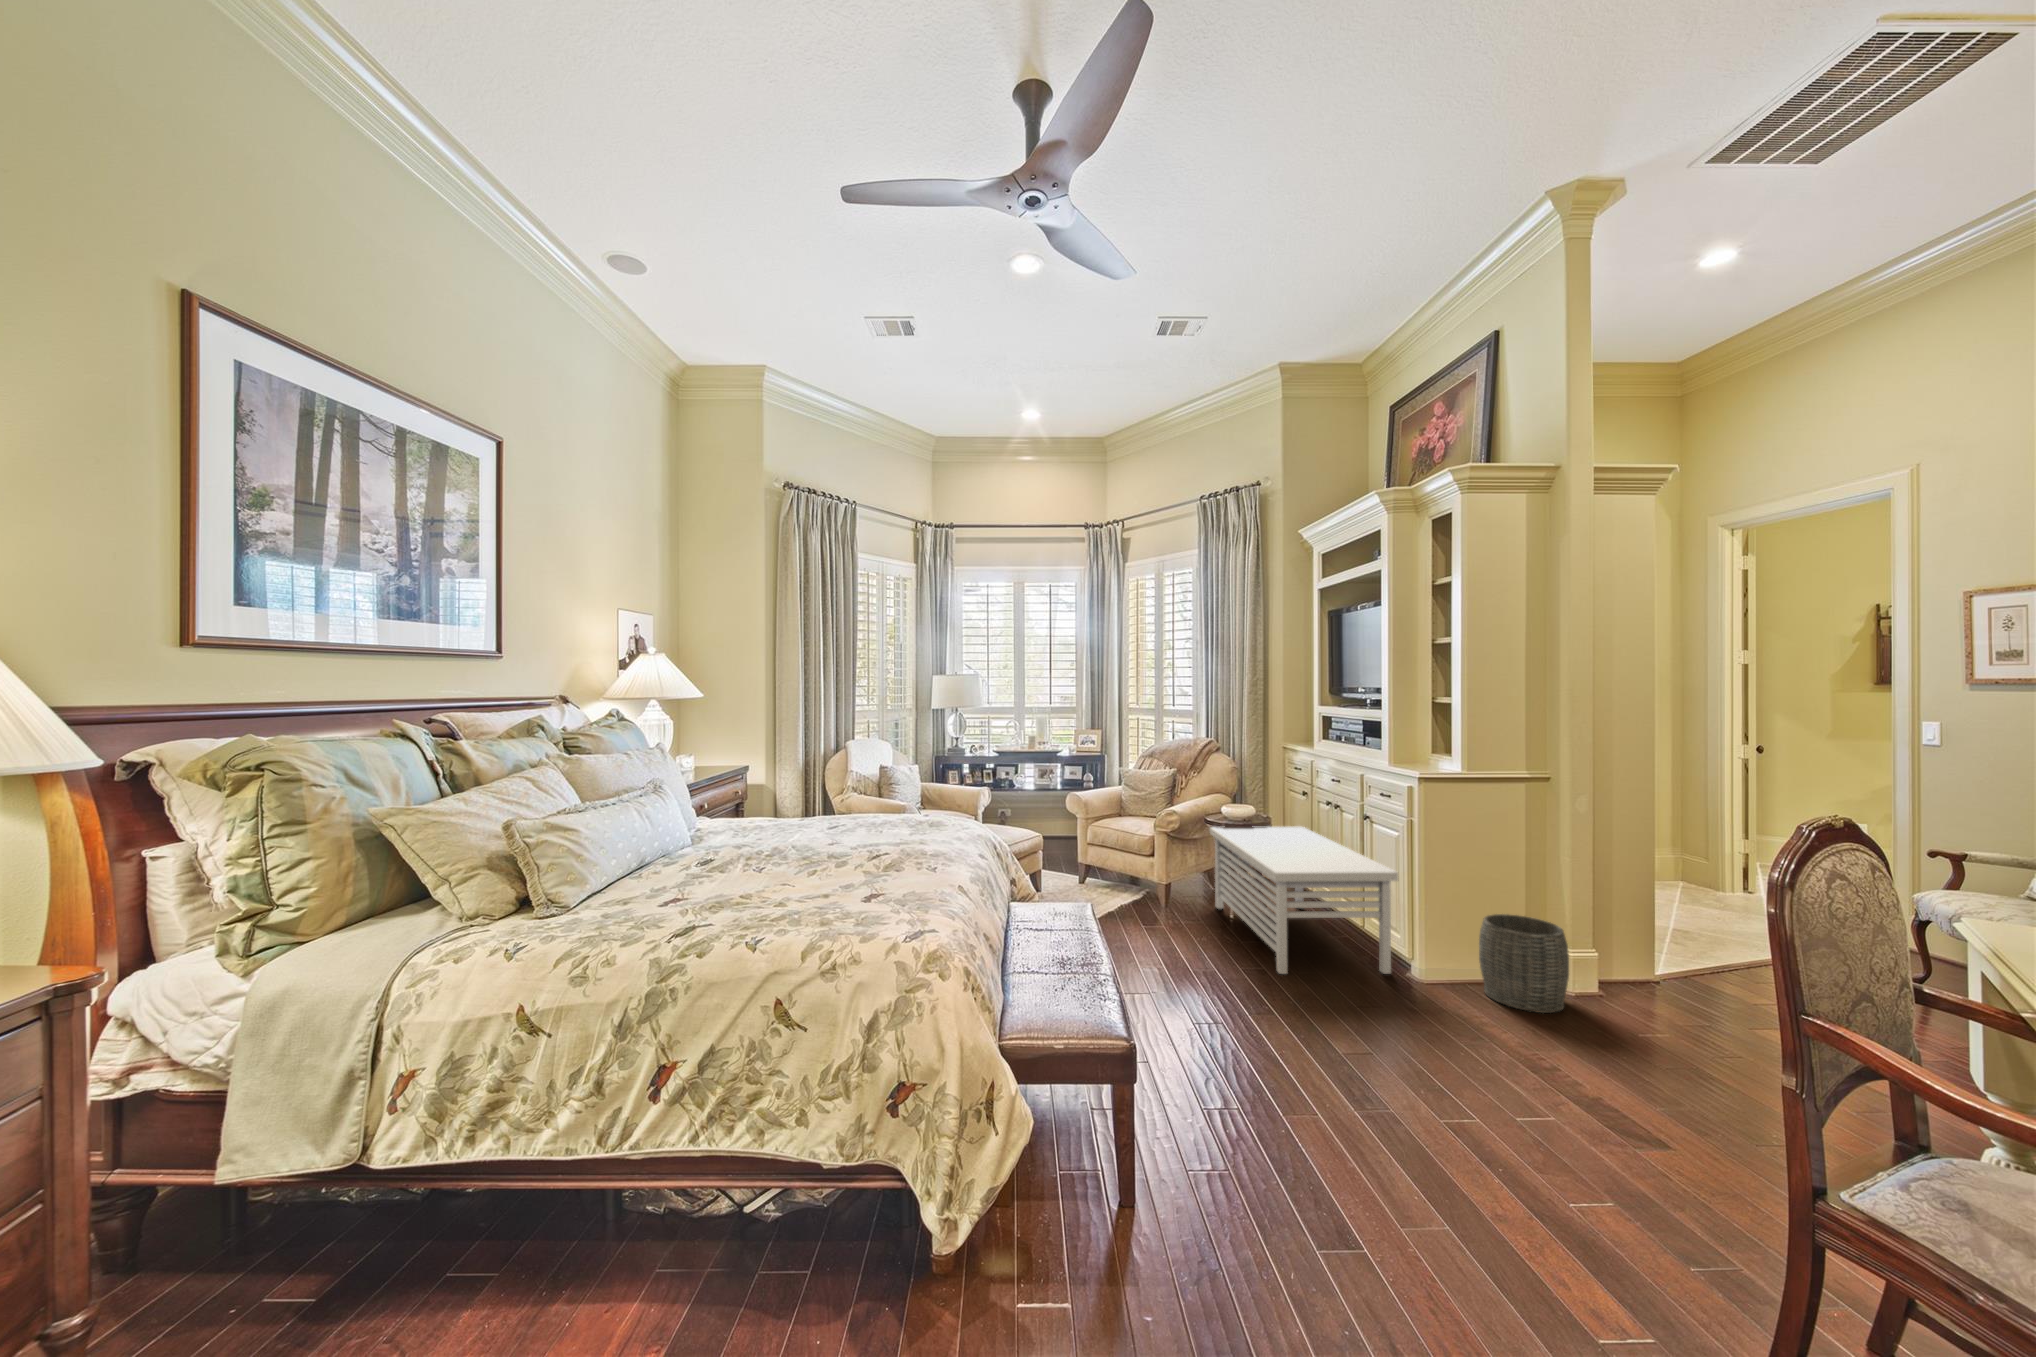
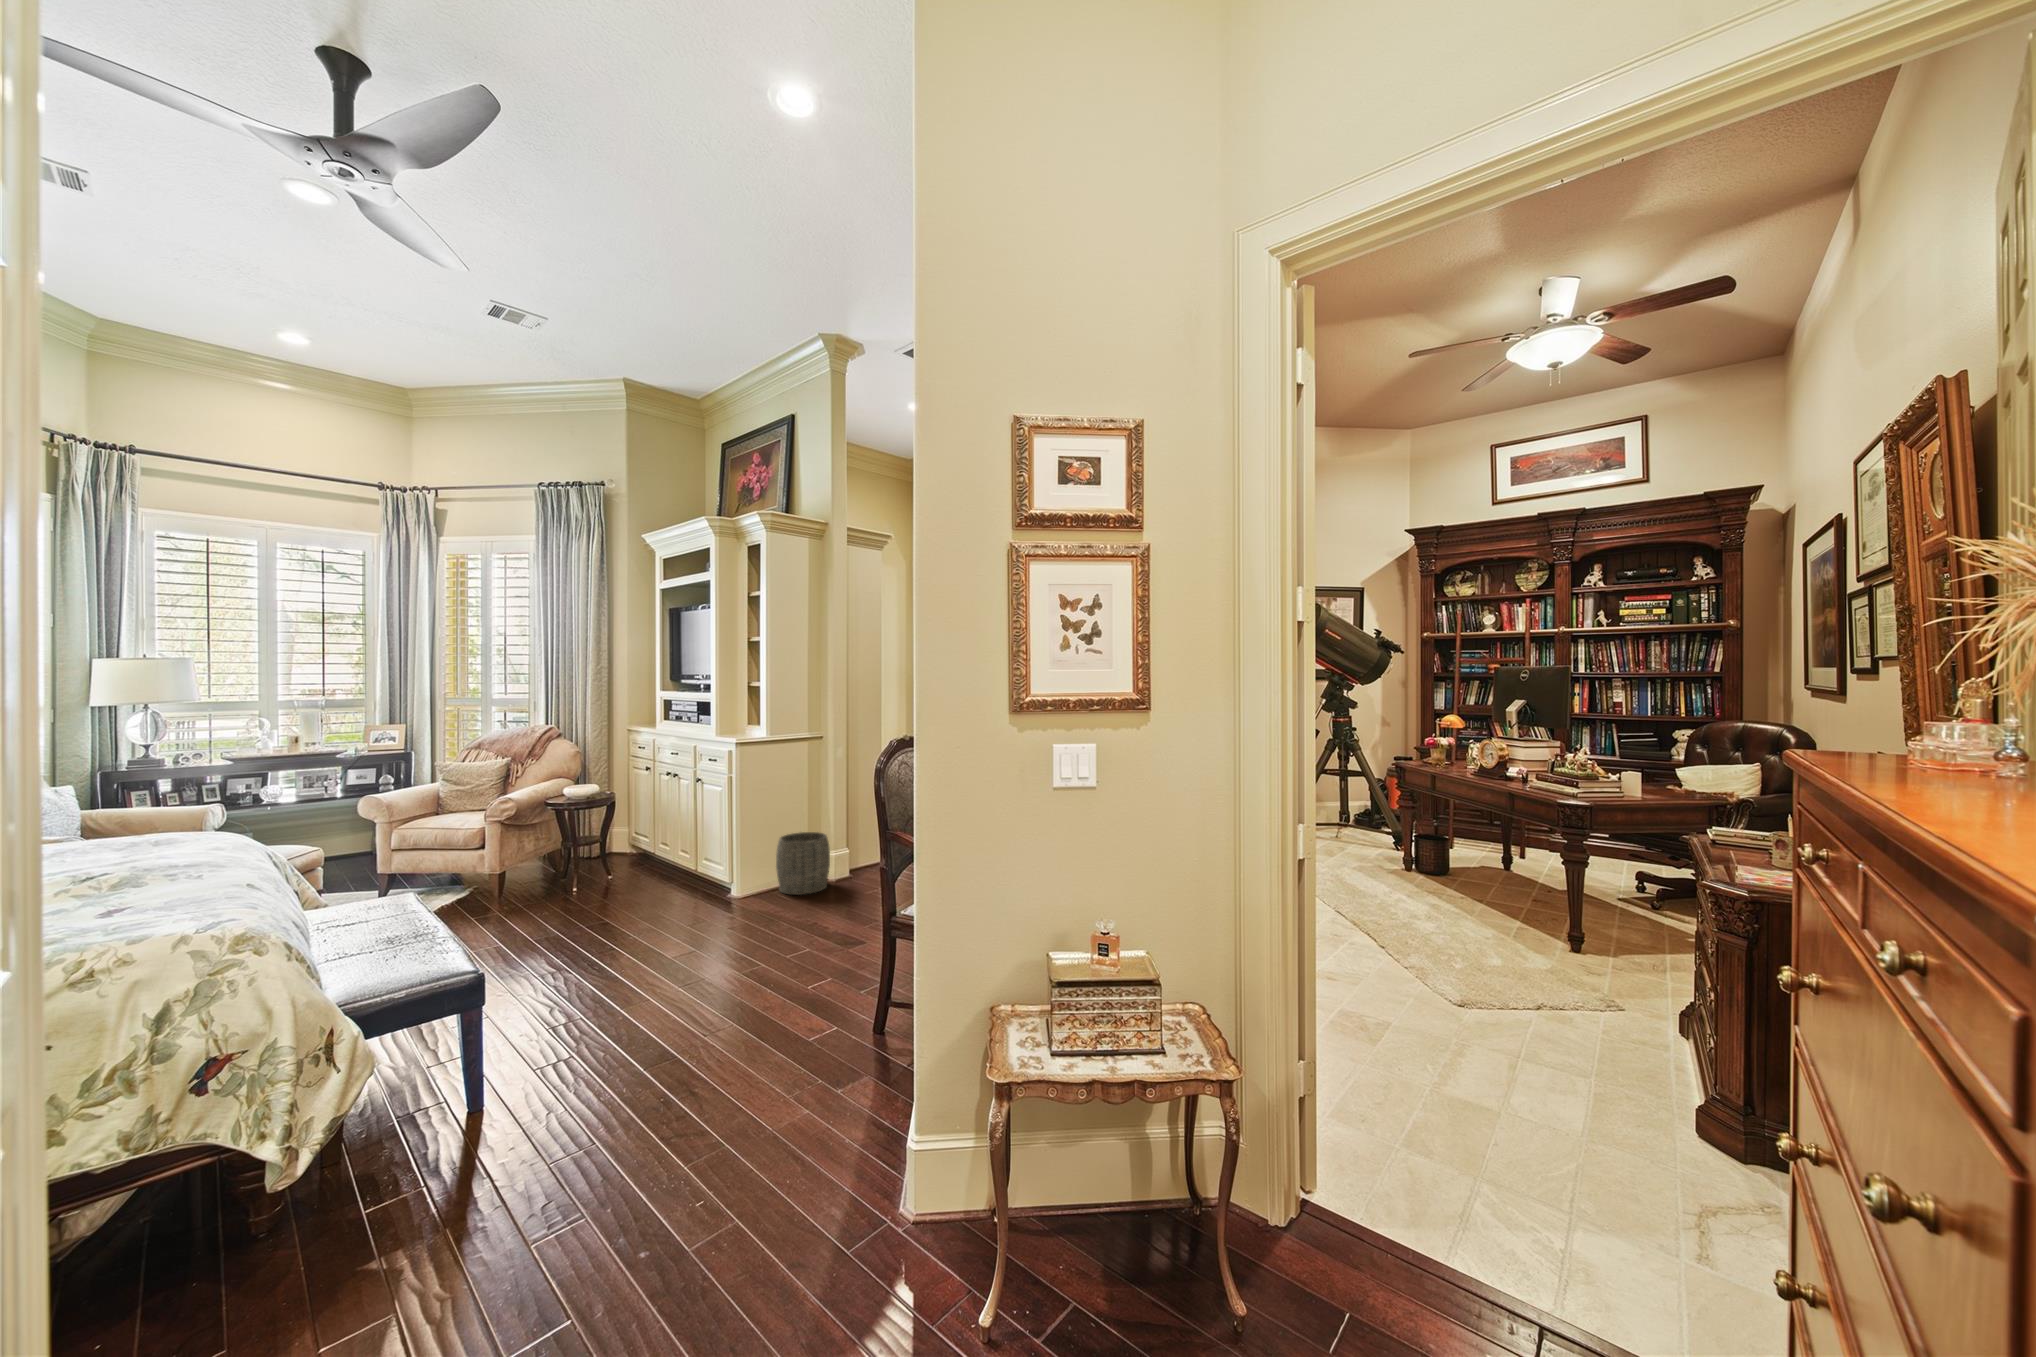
storage bench: present [1210,827,1399,974] -> none [549,797,721,918]

